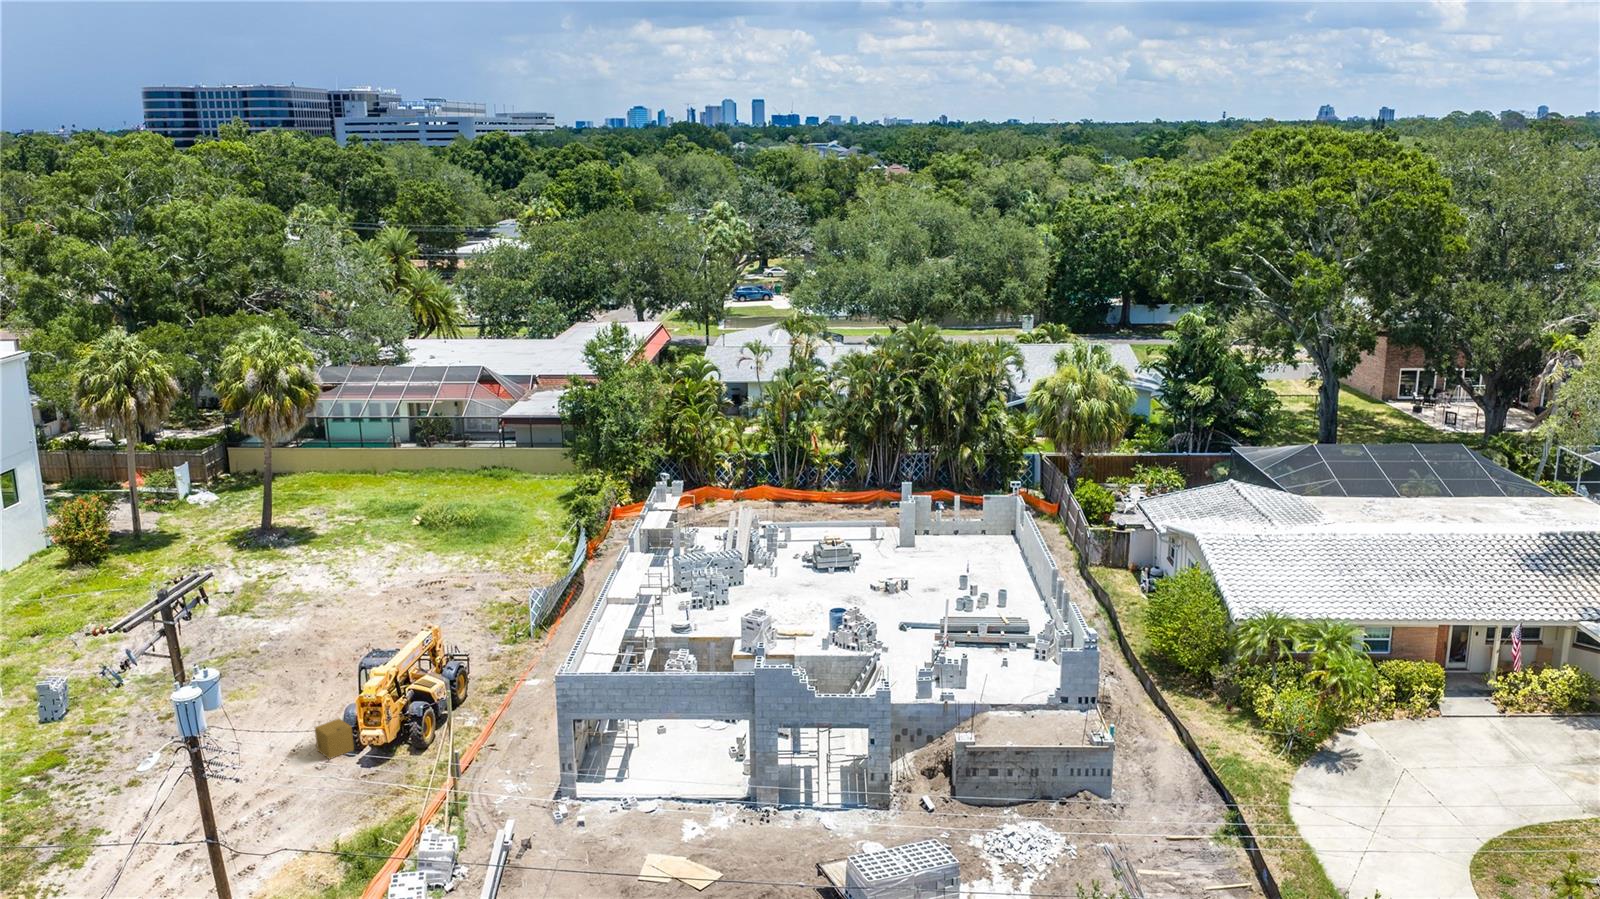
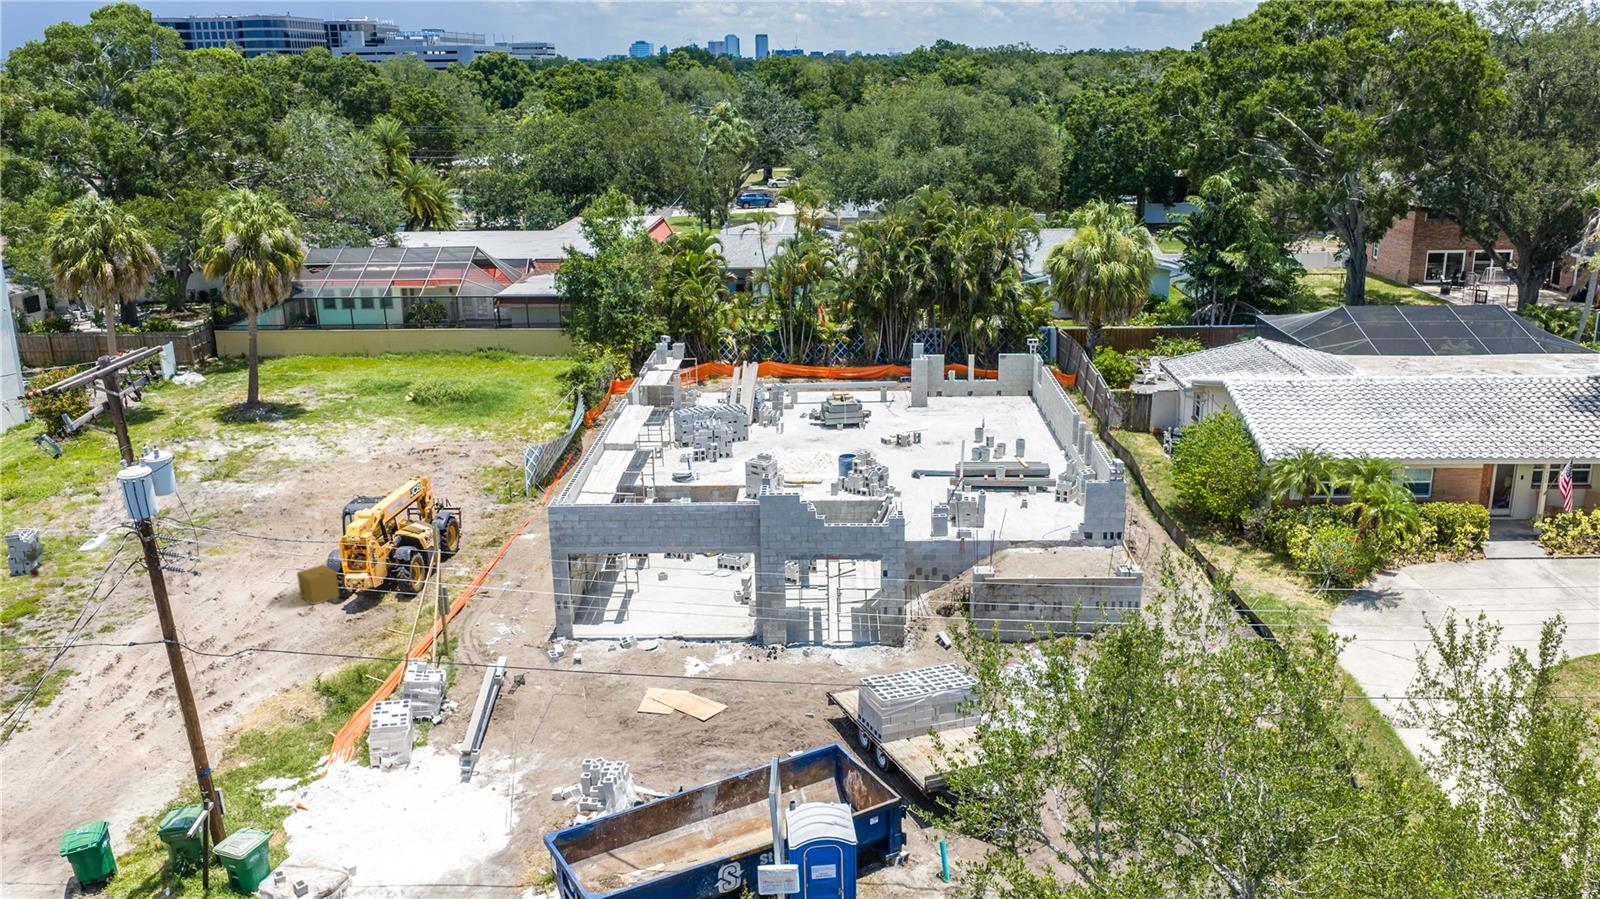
potted tree: present [1224,682,1242,711] -> present [17,543,44,577]

